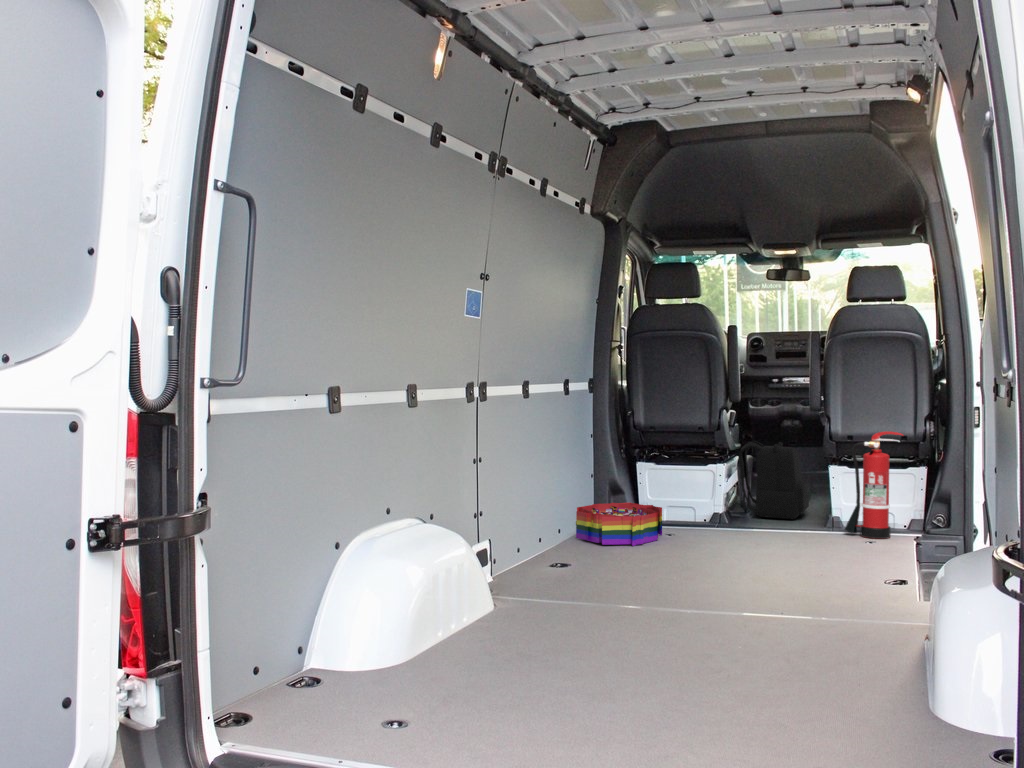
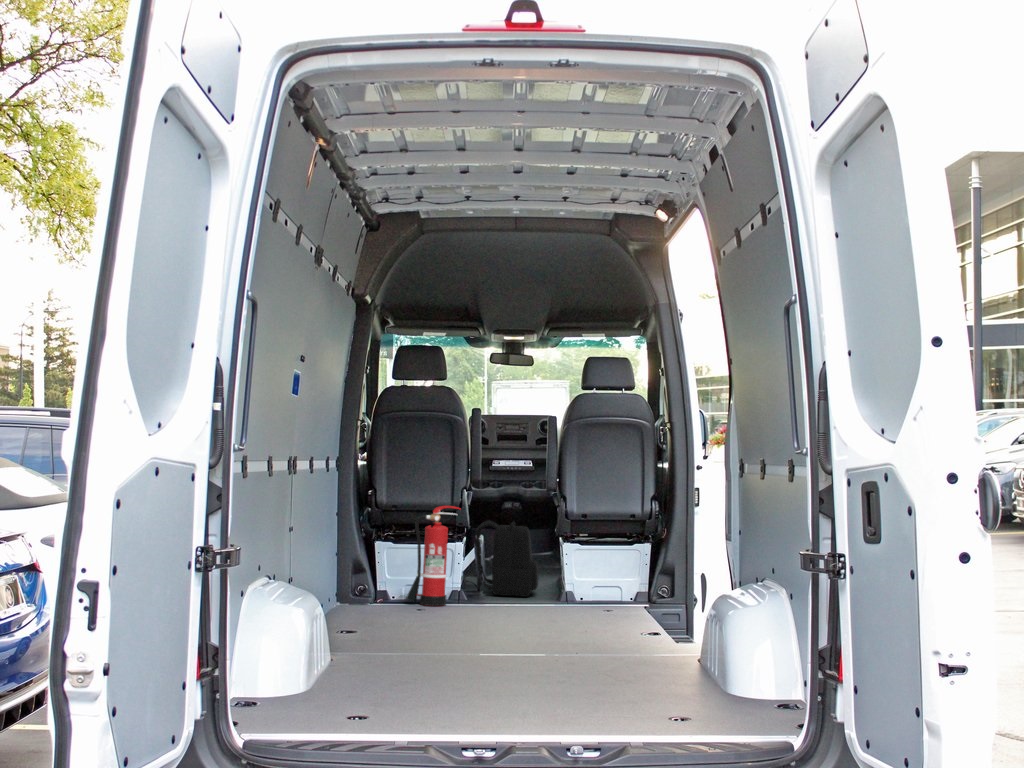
fire extinguisher: present [845,432,902,539] -> present [406,506,460,606]
storage bin: present [576,503,662,546] -> none [331,579,418,620]

